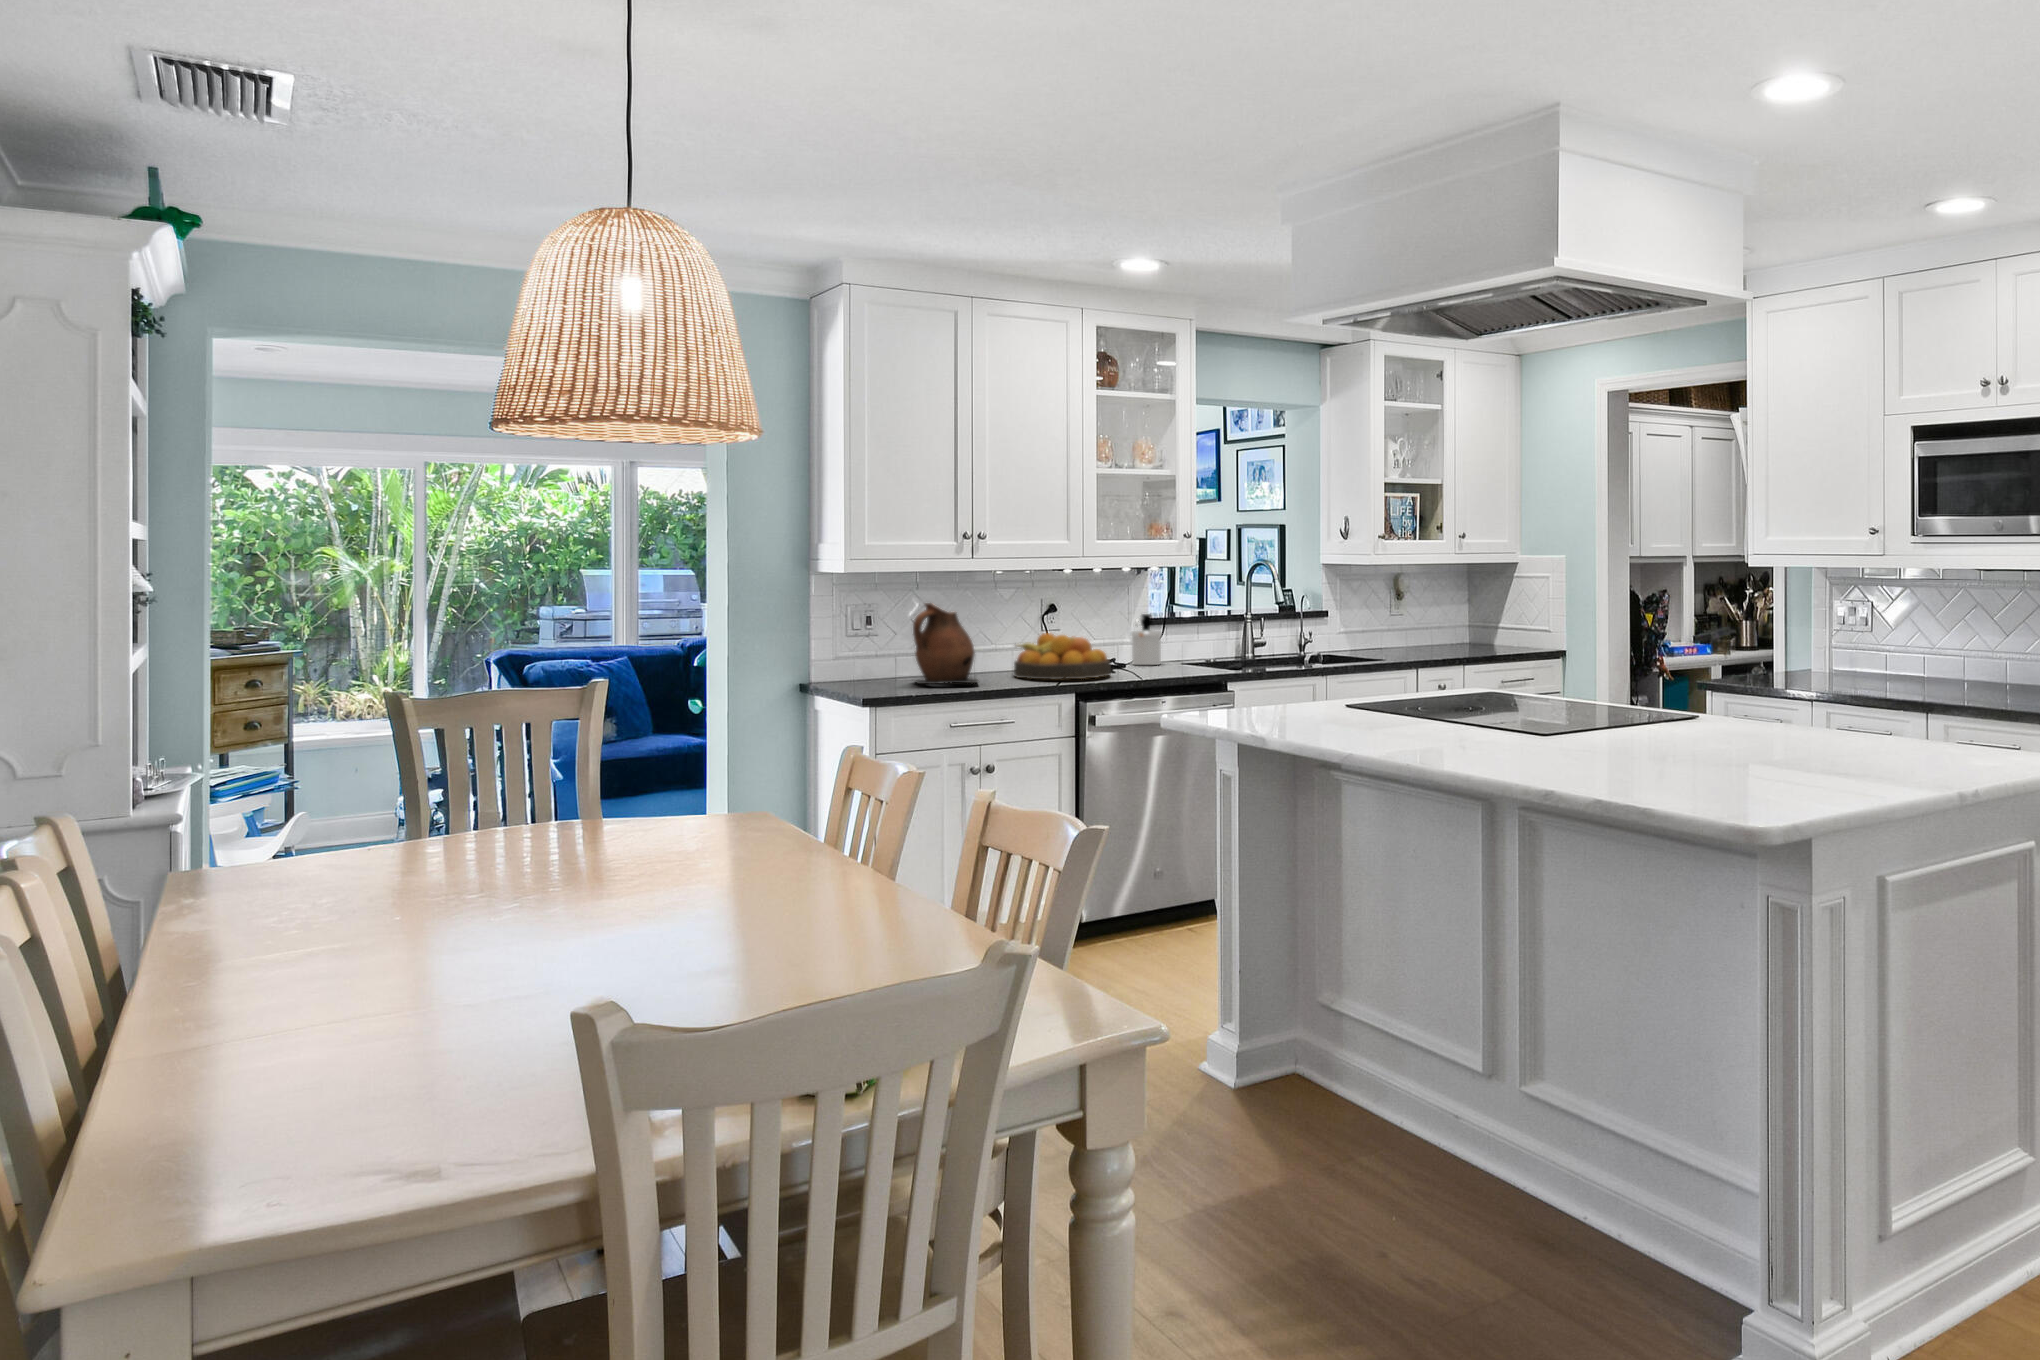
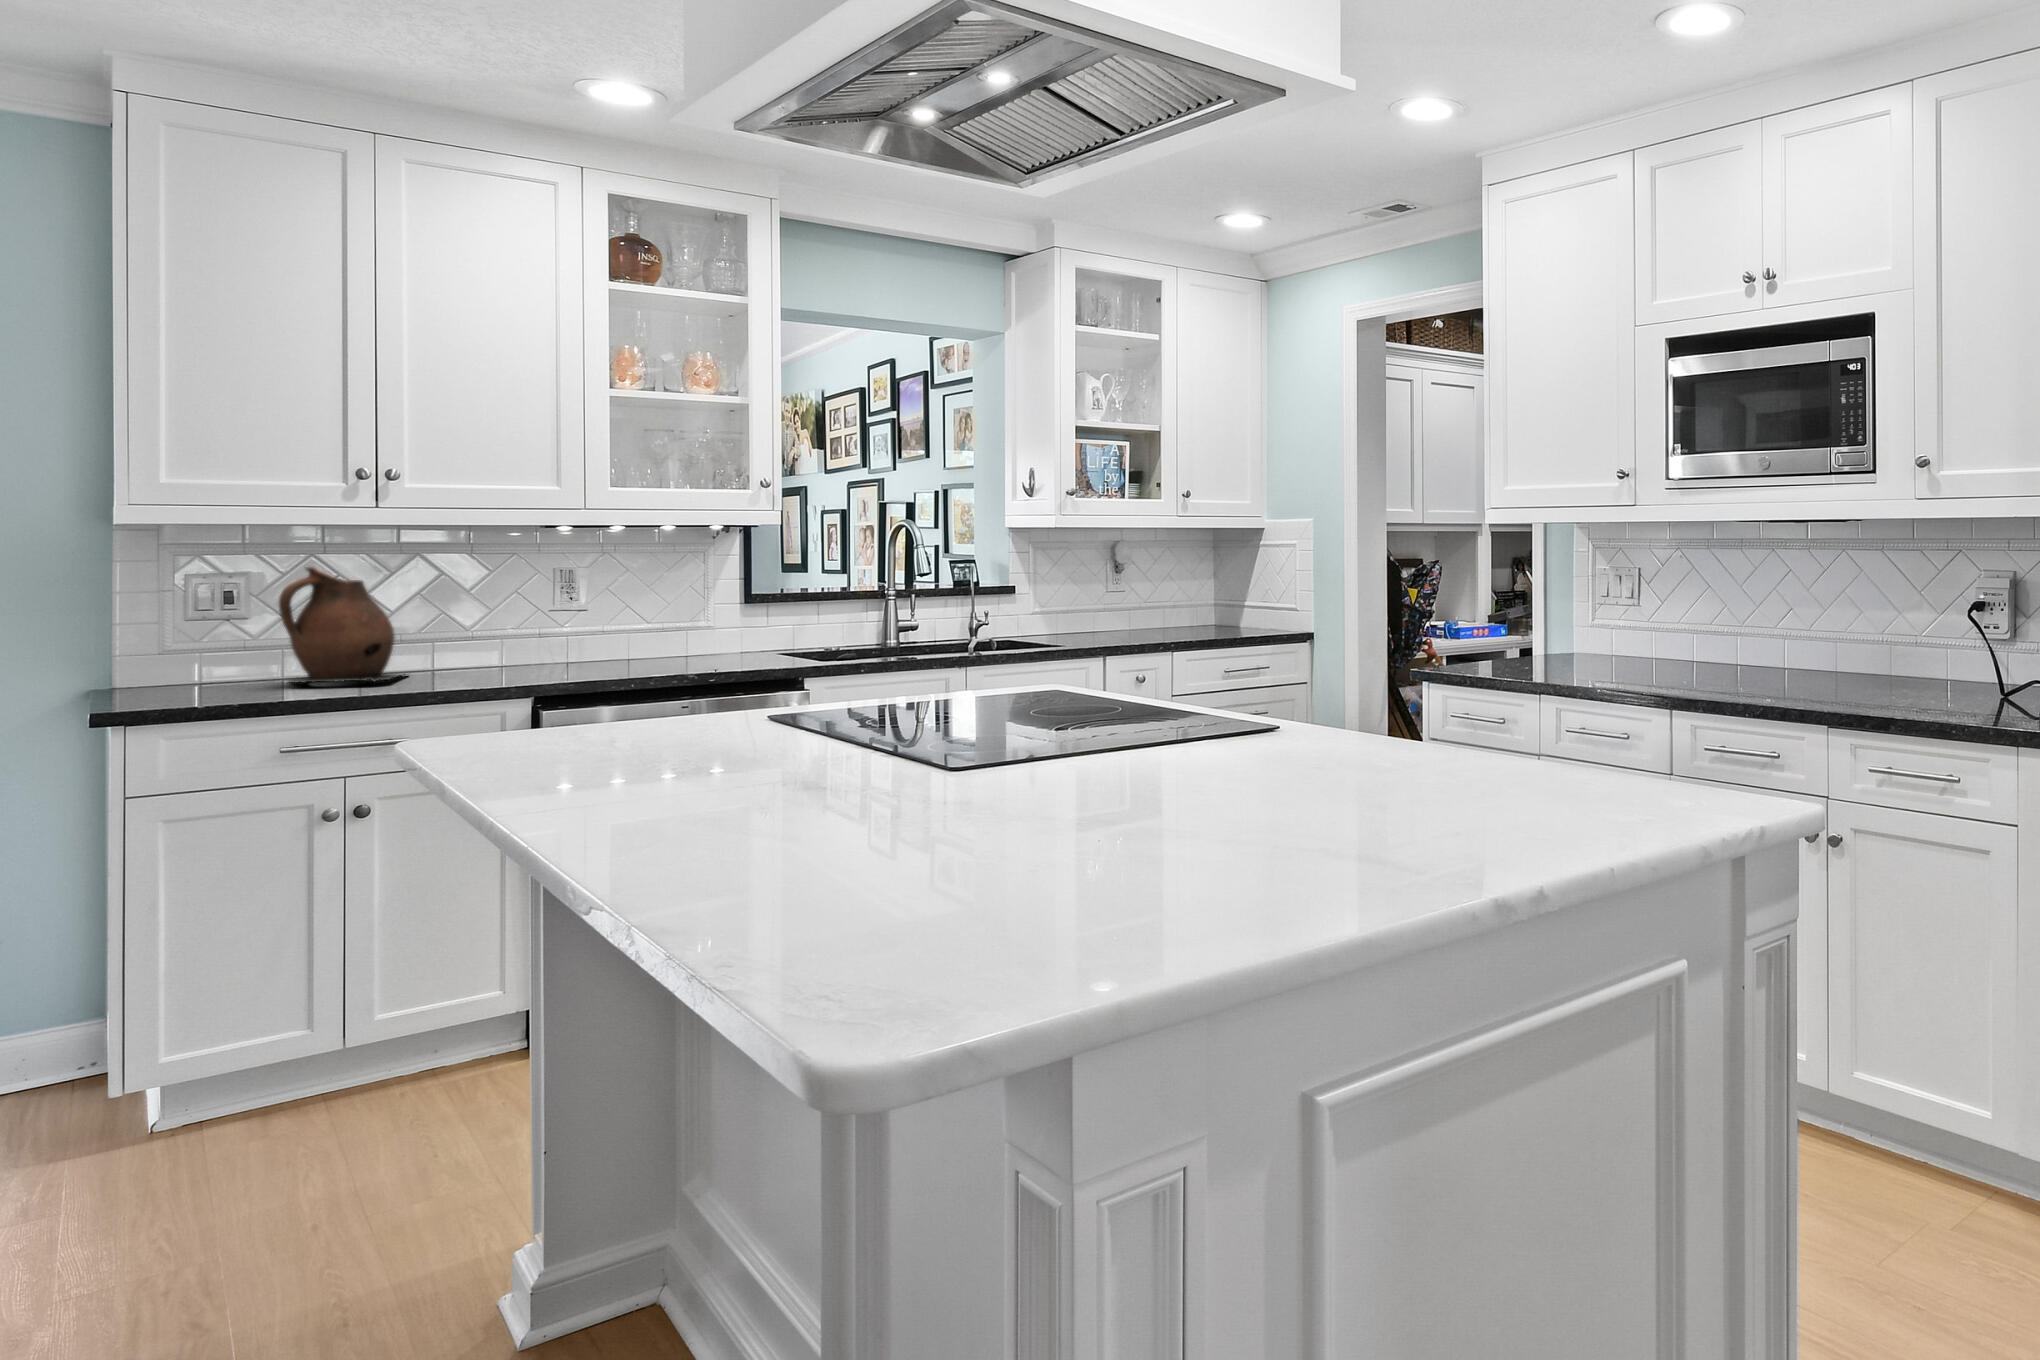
soap dispenser: present [1131,614,1162,665] -> none [699,586,748,653]
fruit bowl: present [1014,633,1111,679] -> none [481,610,637,674]

